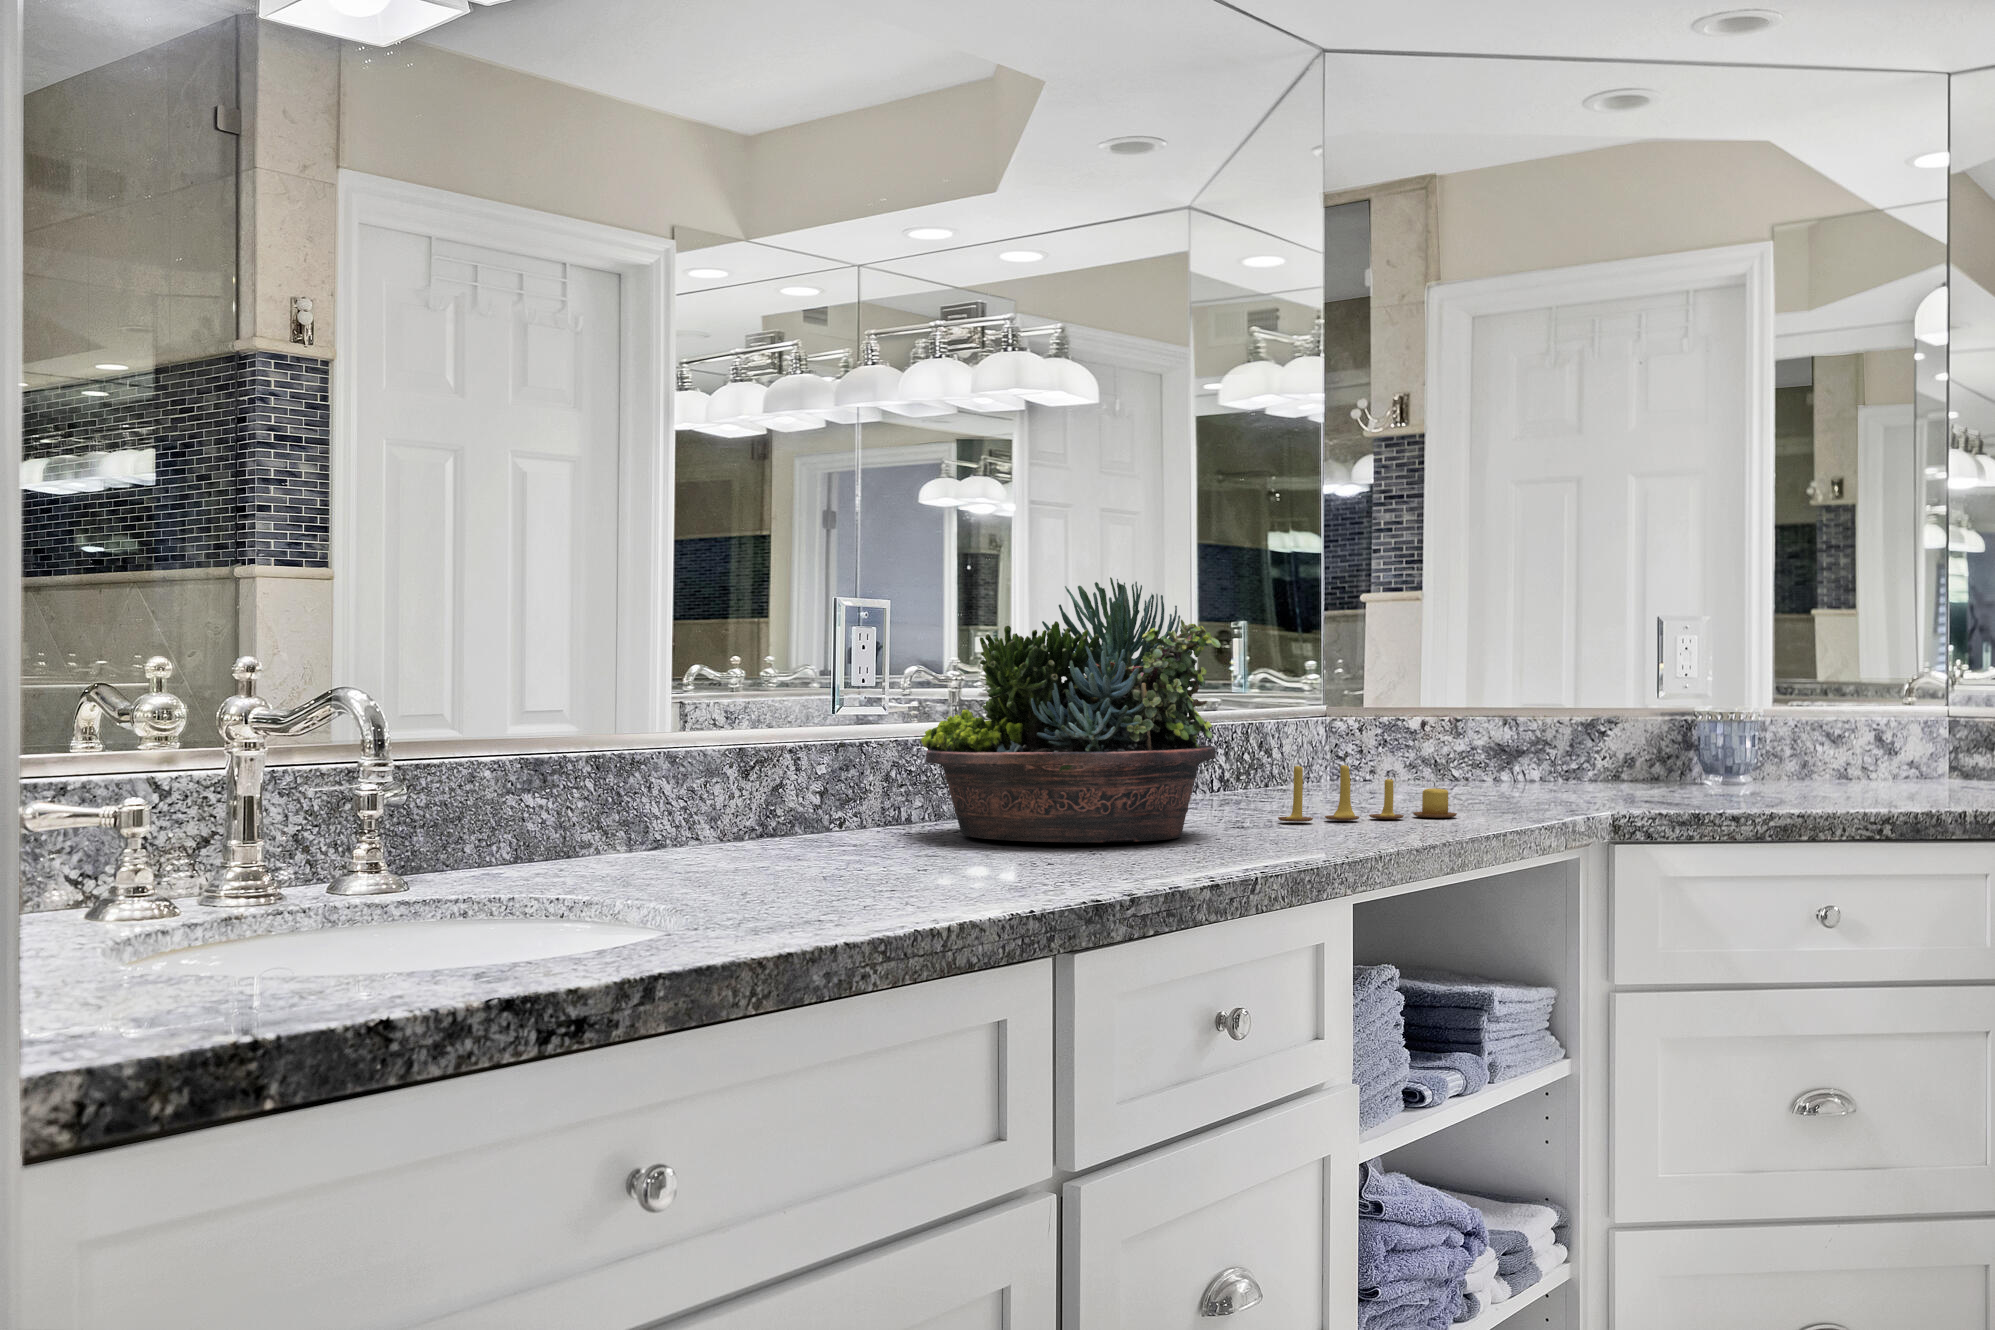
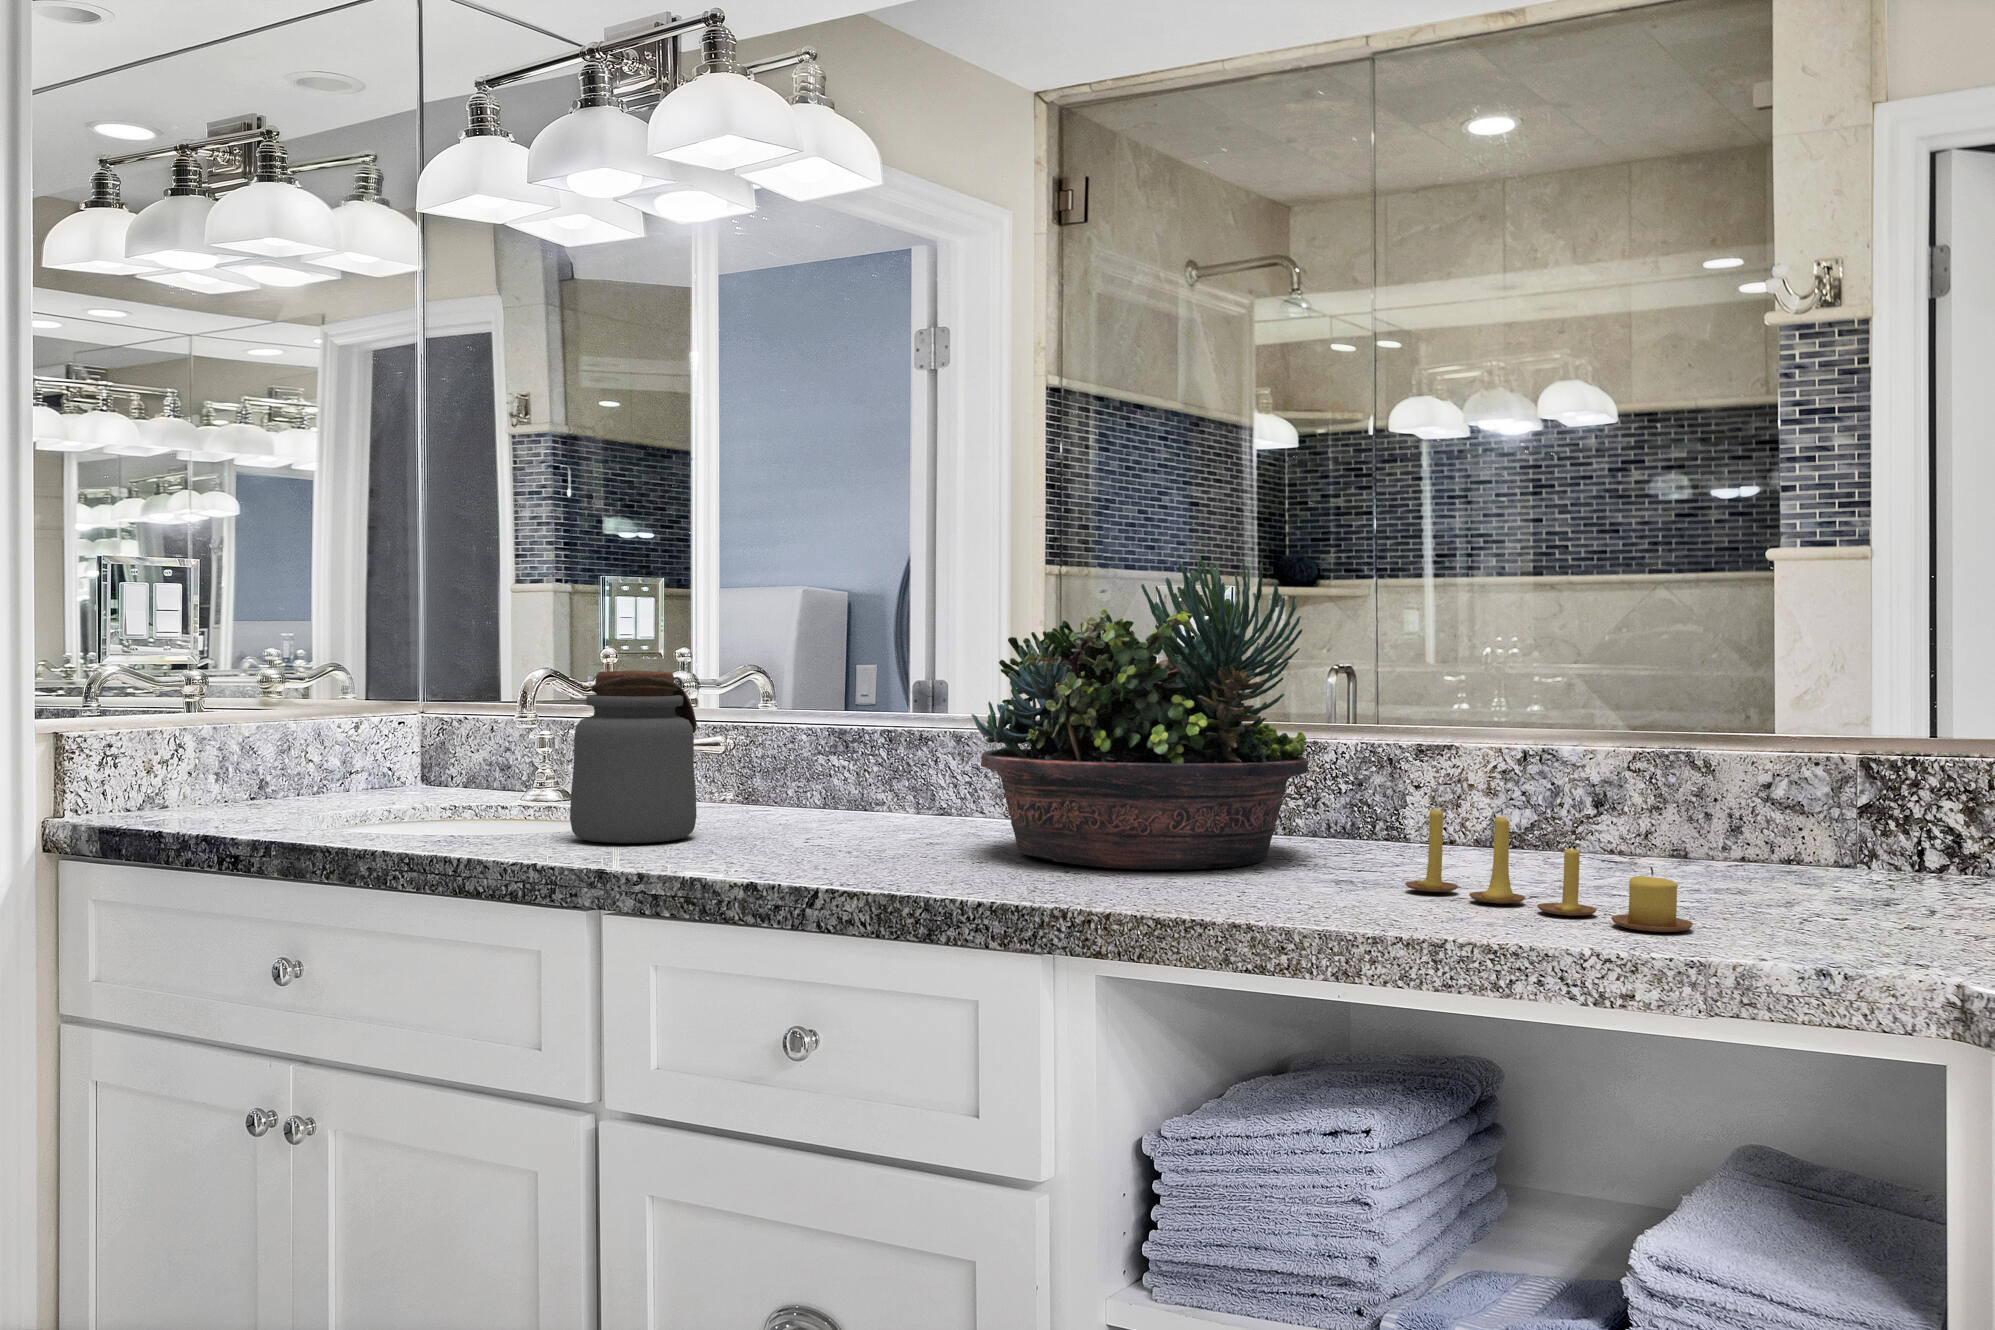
jar: none [734,675,900,900] -> present [570,670,697,843]

